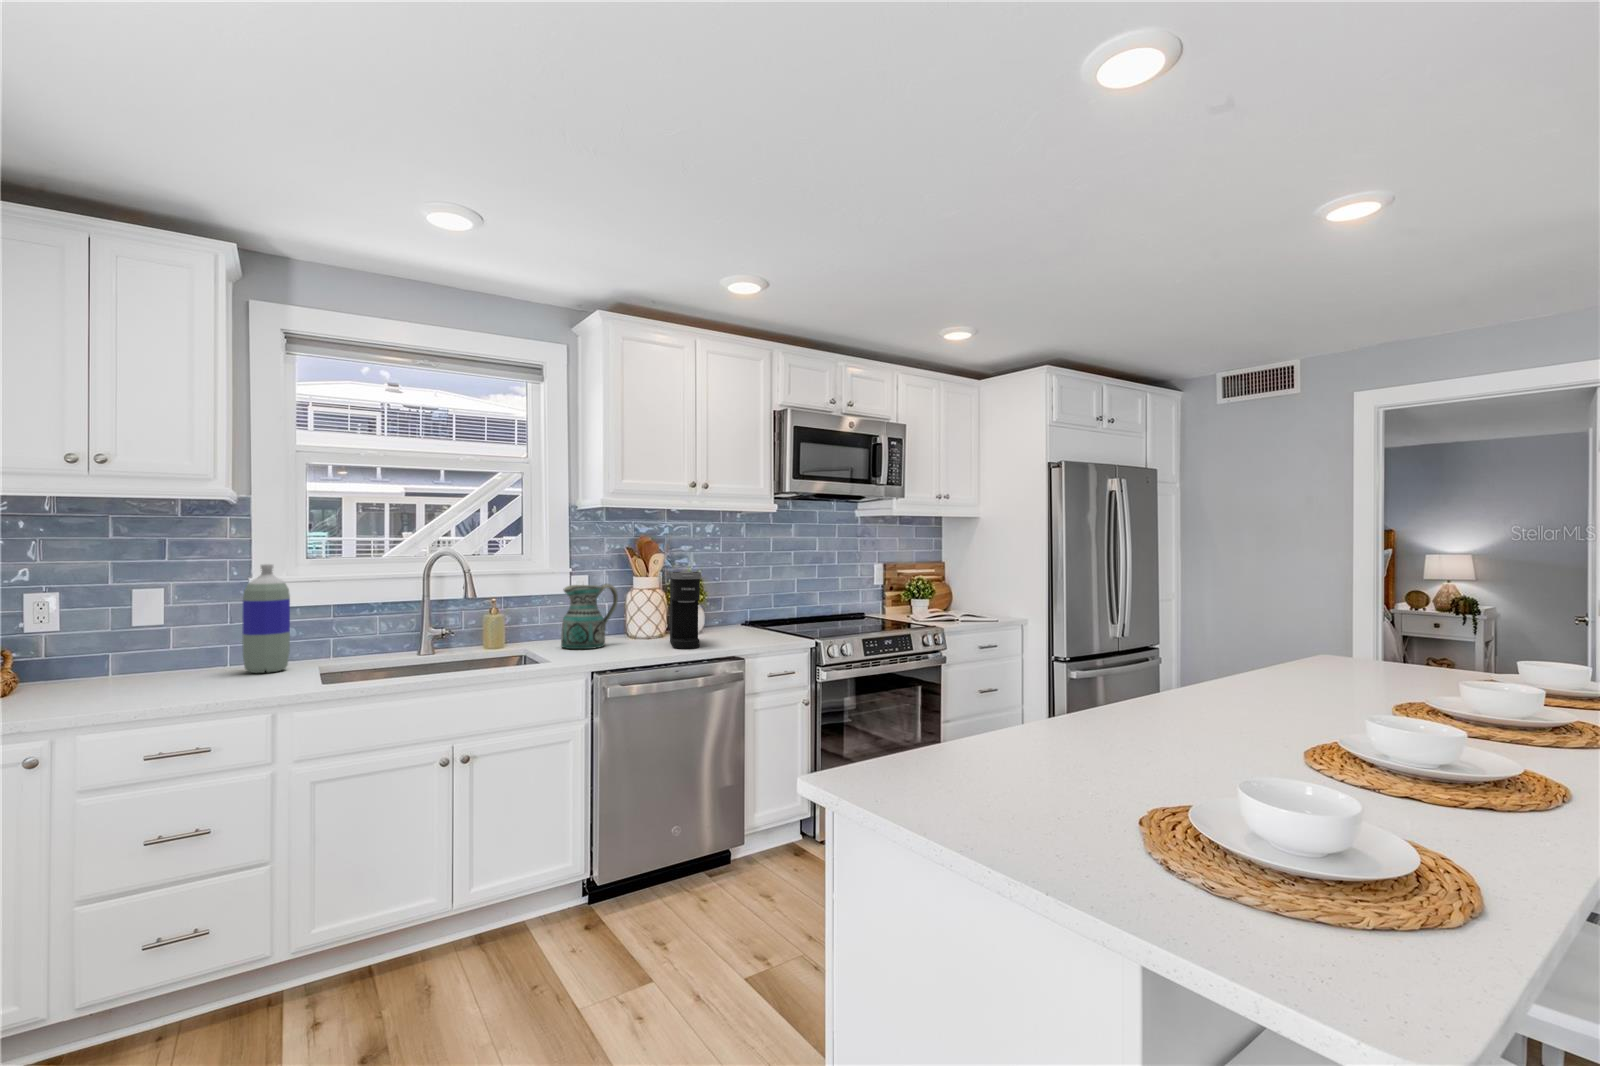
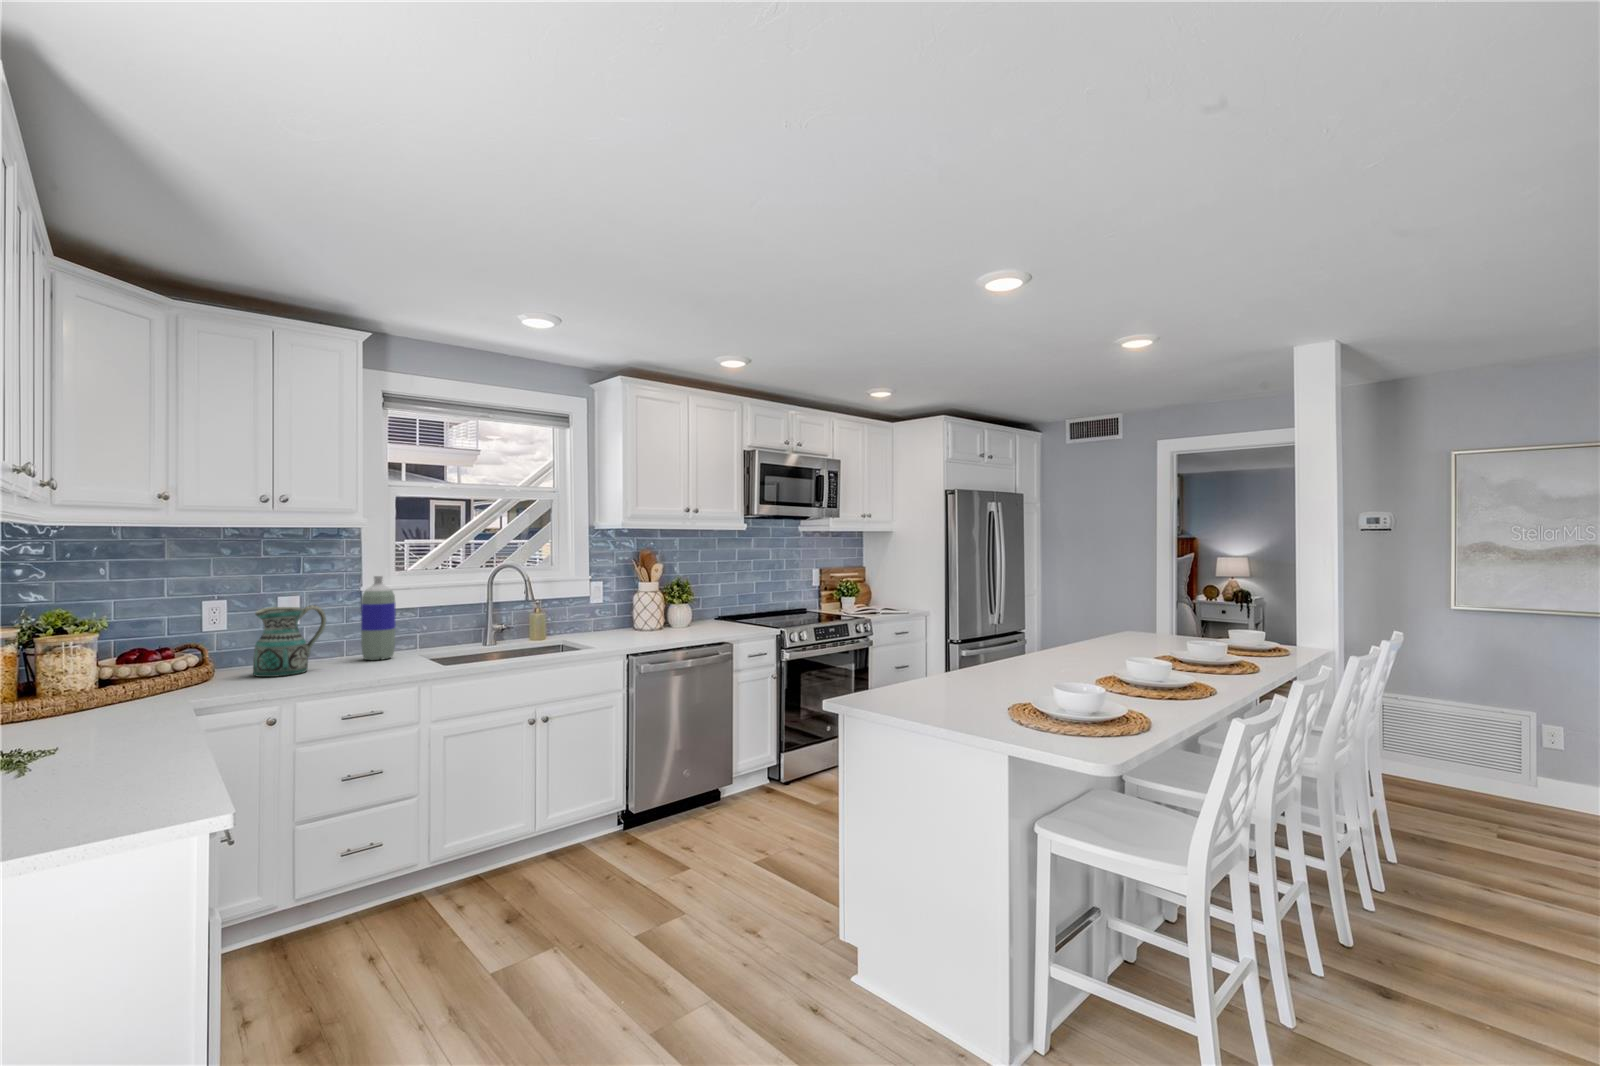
coffee maker: present [670,572,701,649] -> none [670,578,698,637]
ceramic pitcher: present [561,584,618,649] -> present [253,605,326,677]

